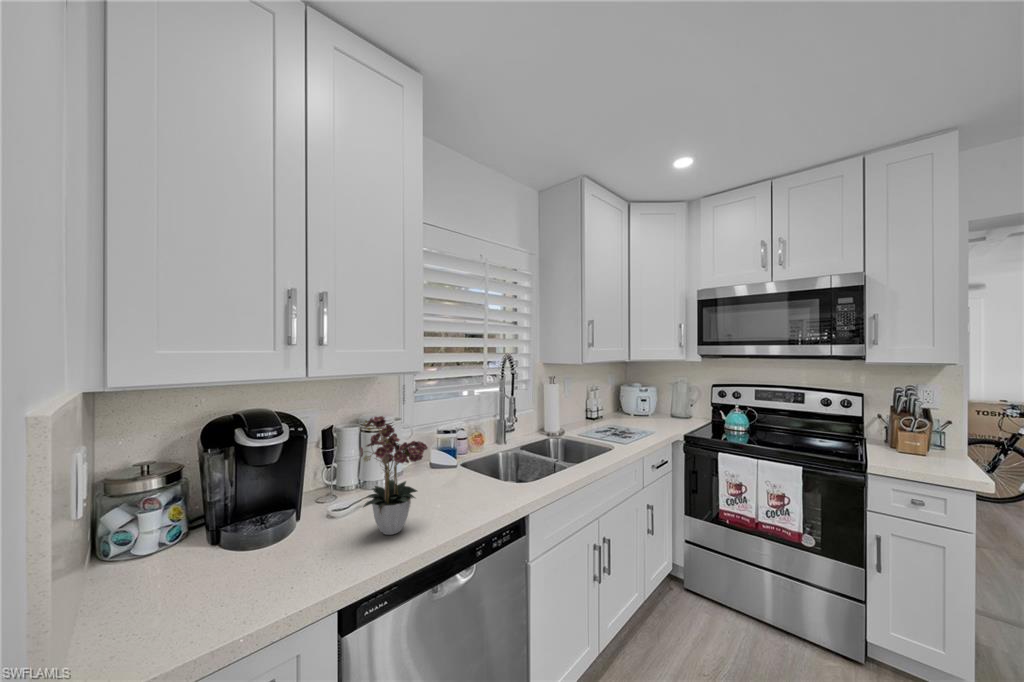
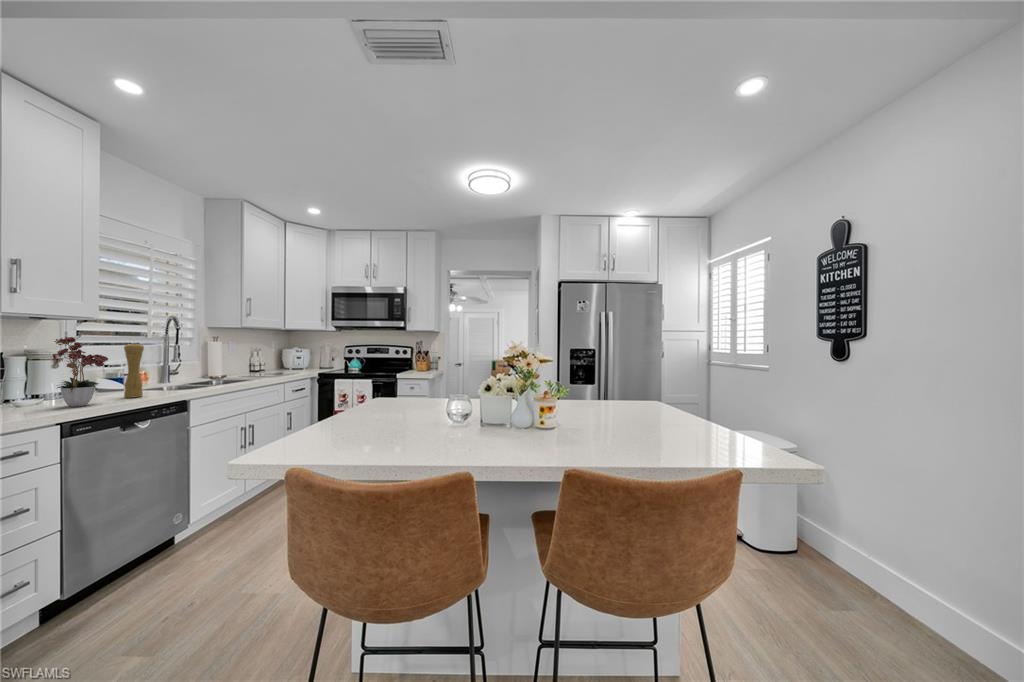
pepper mill: none [449,414,472,507] -> present [124,343,144,398]

